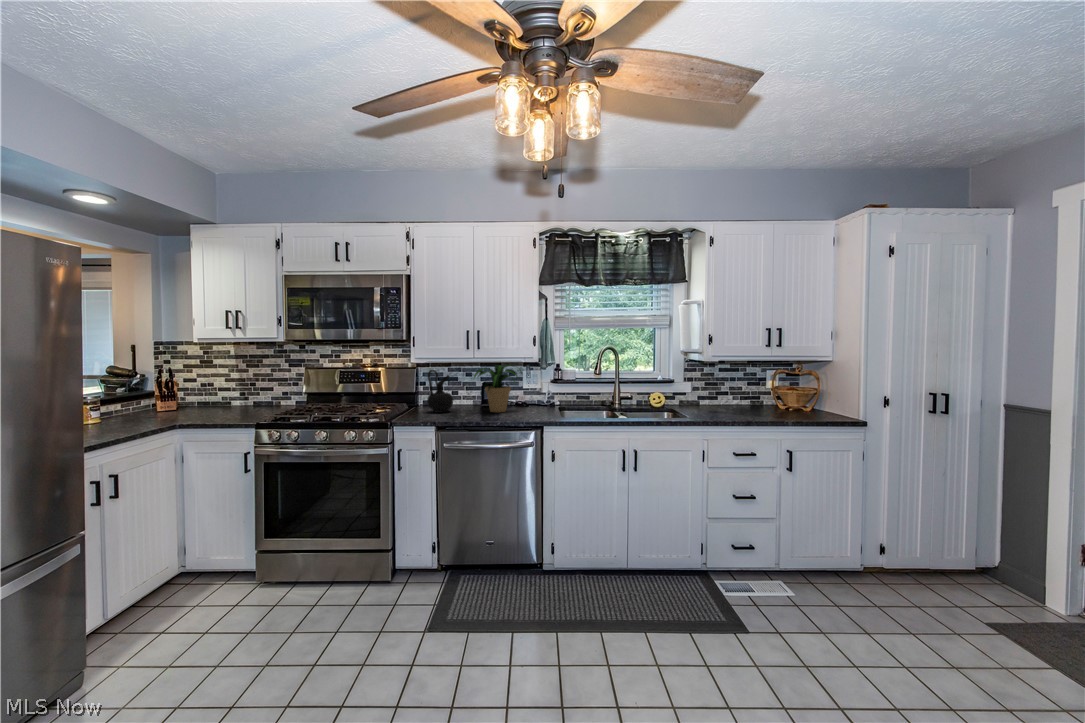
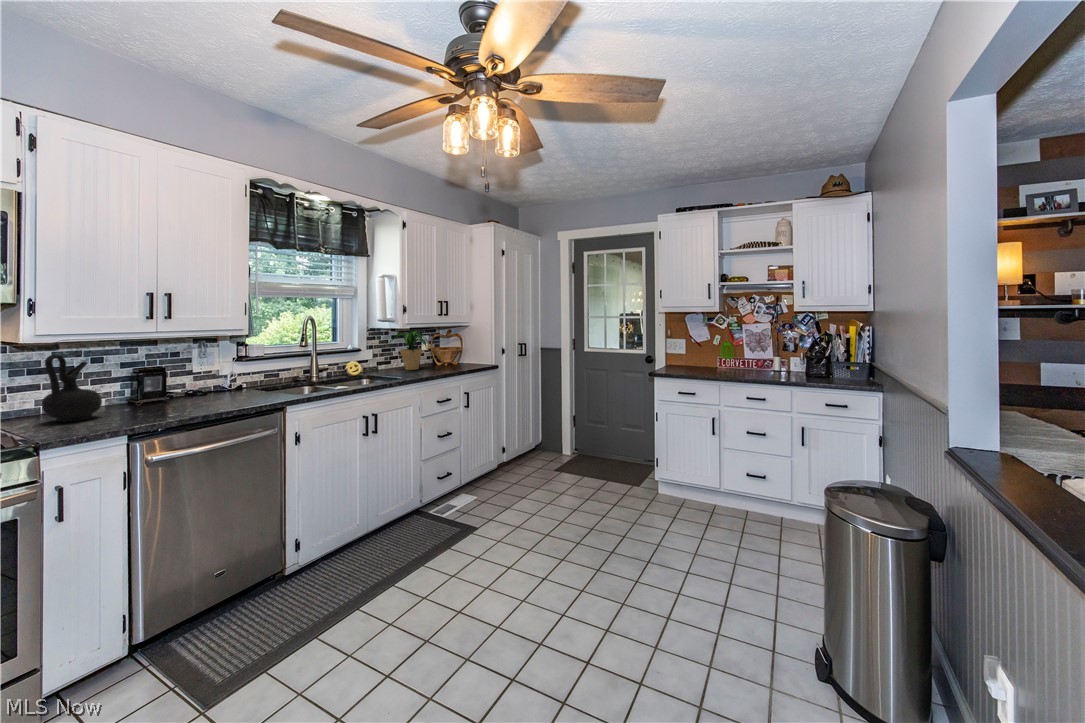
potted plant: present [474,364,517,412] -> present [392,331,427,370]

